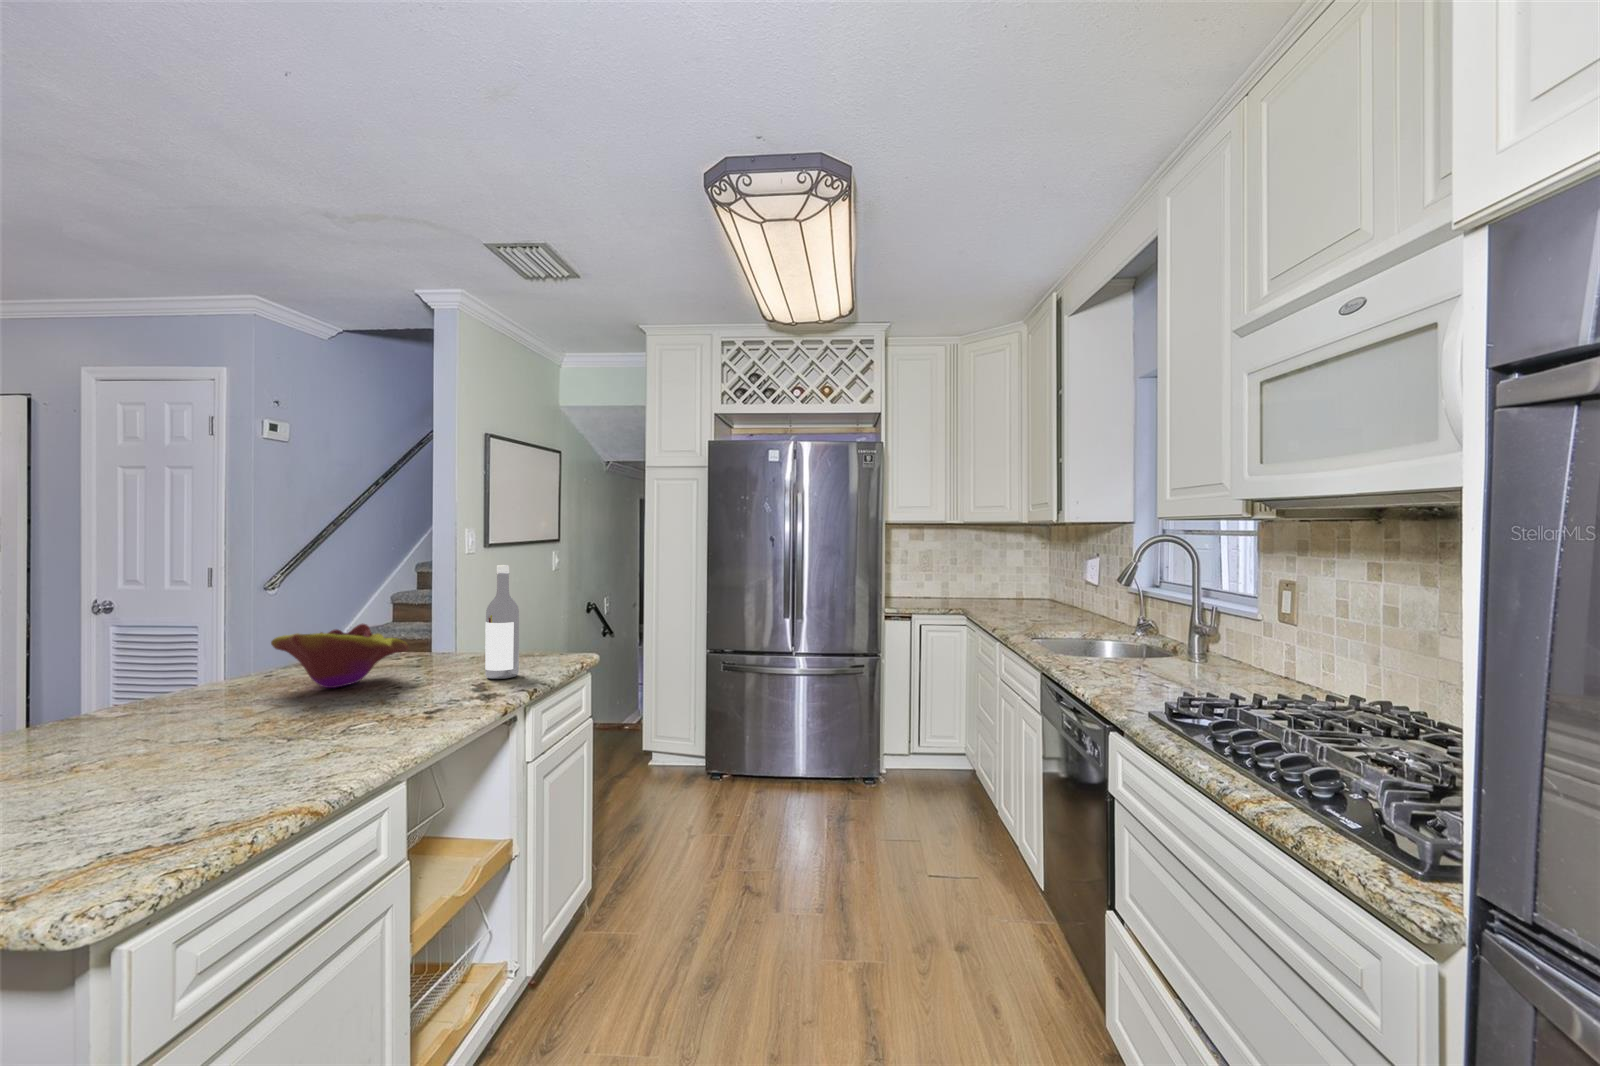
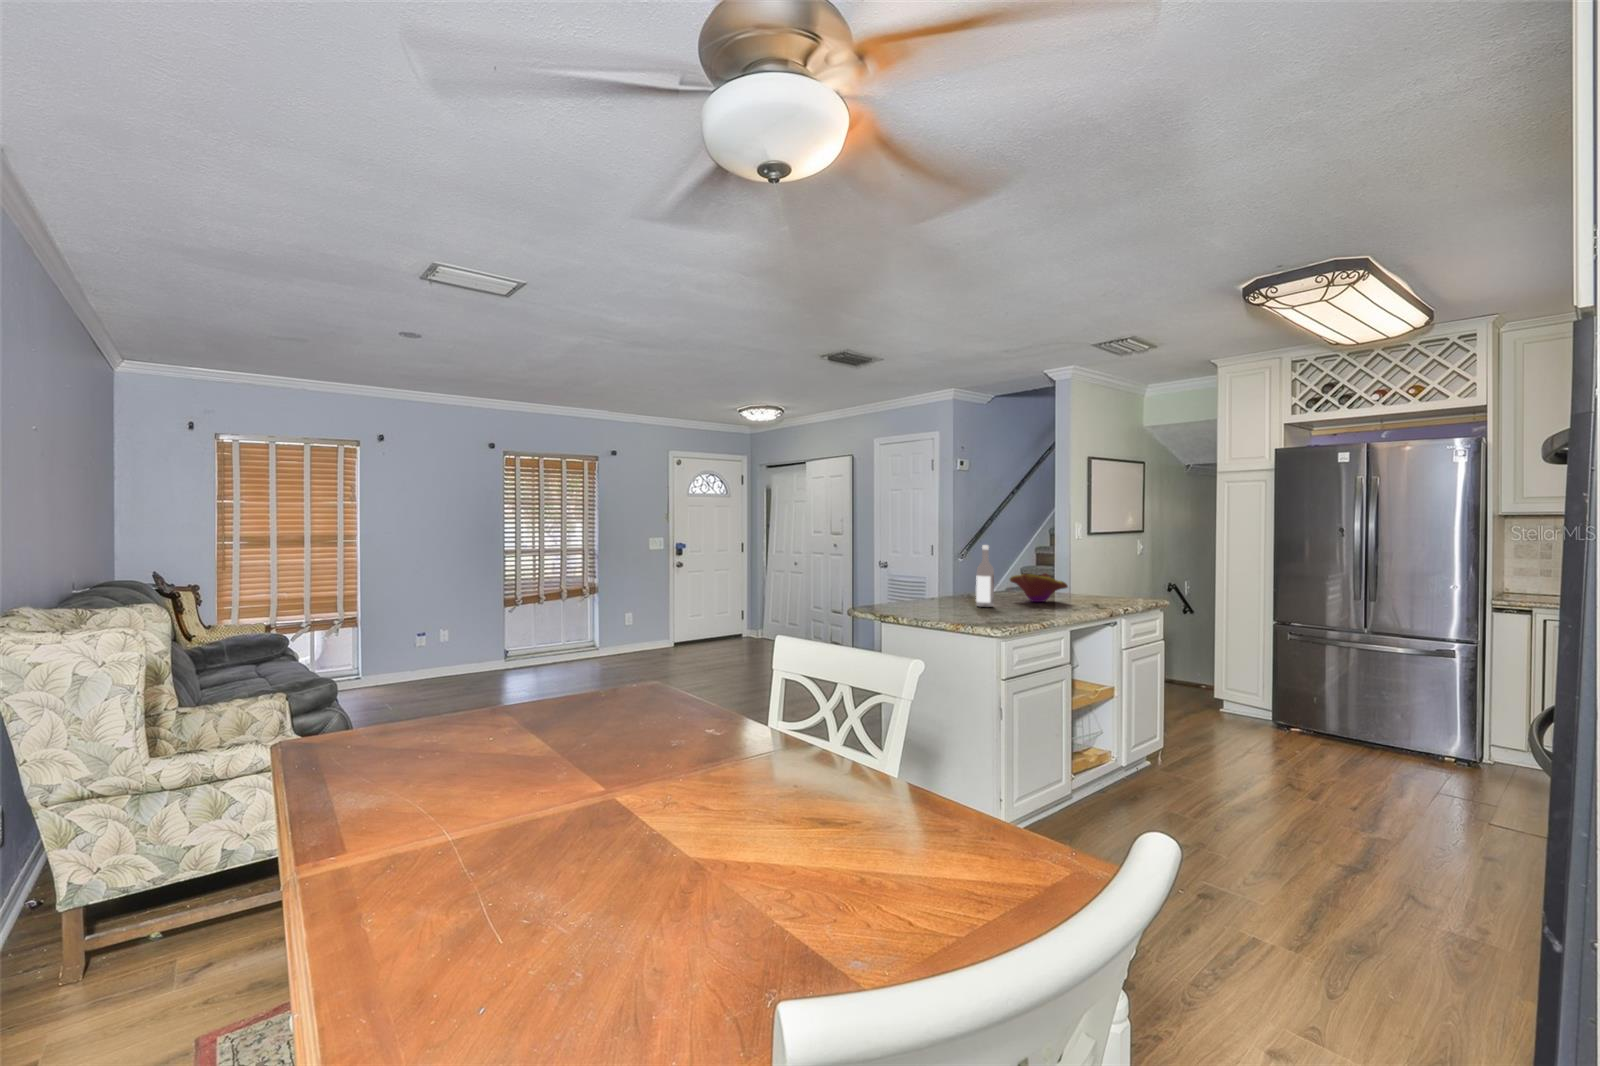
wine bottle: present [485,565,519,679] -> present [976,545,994,607]

